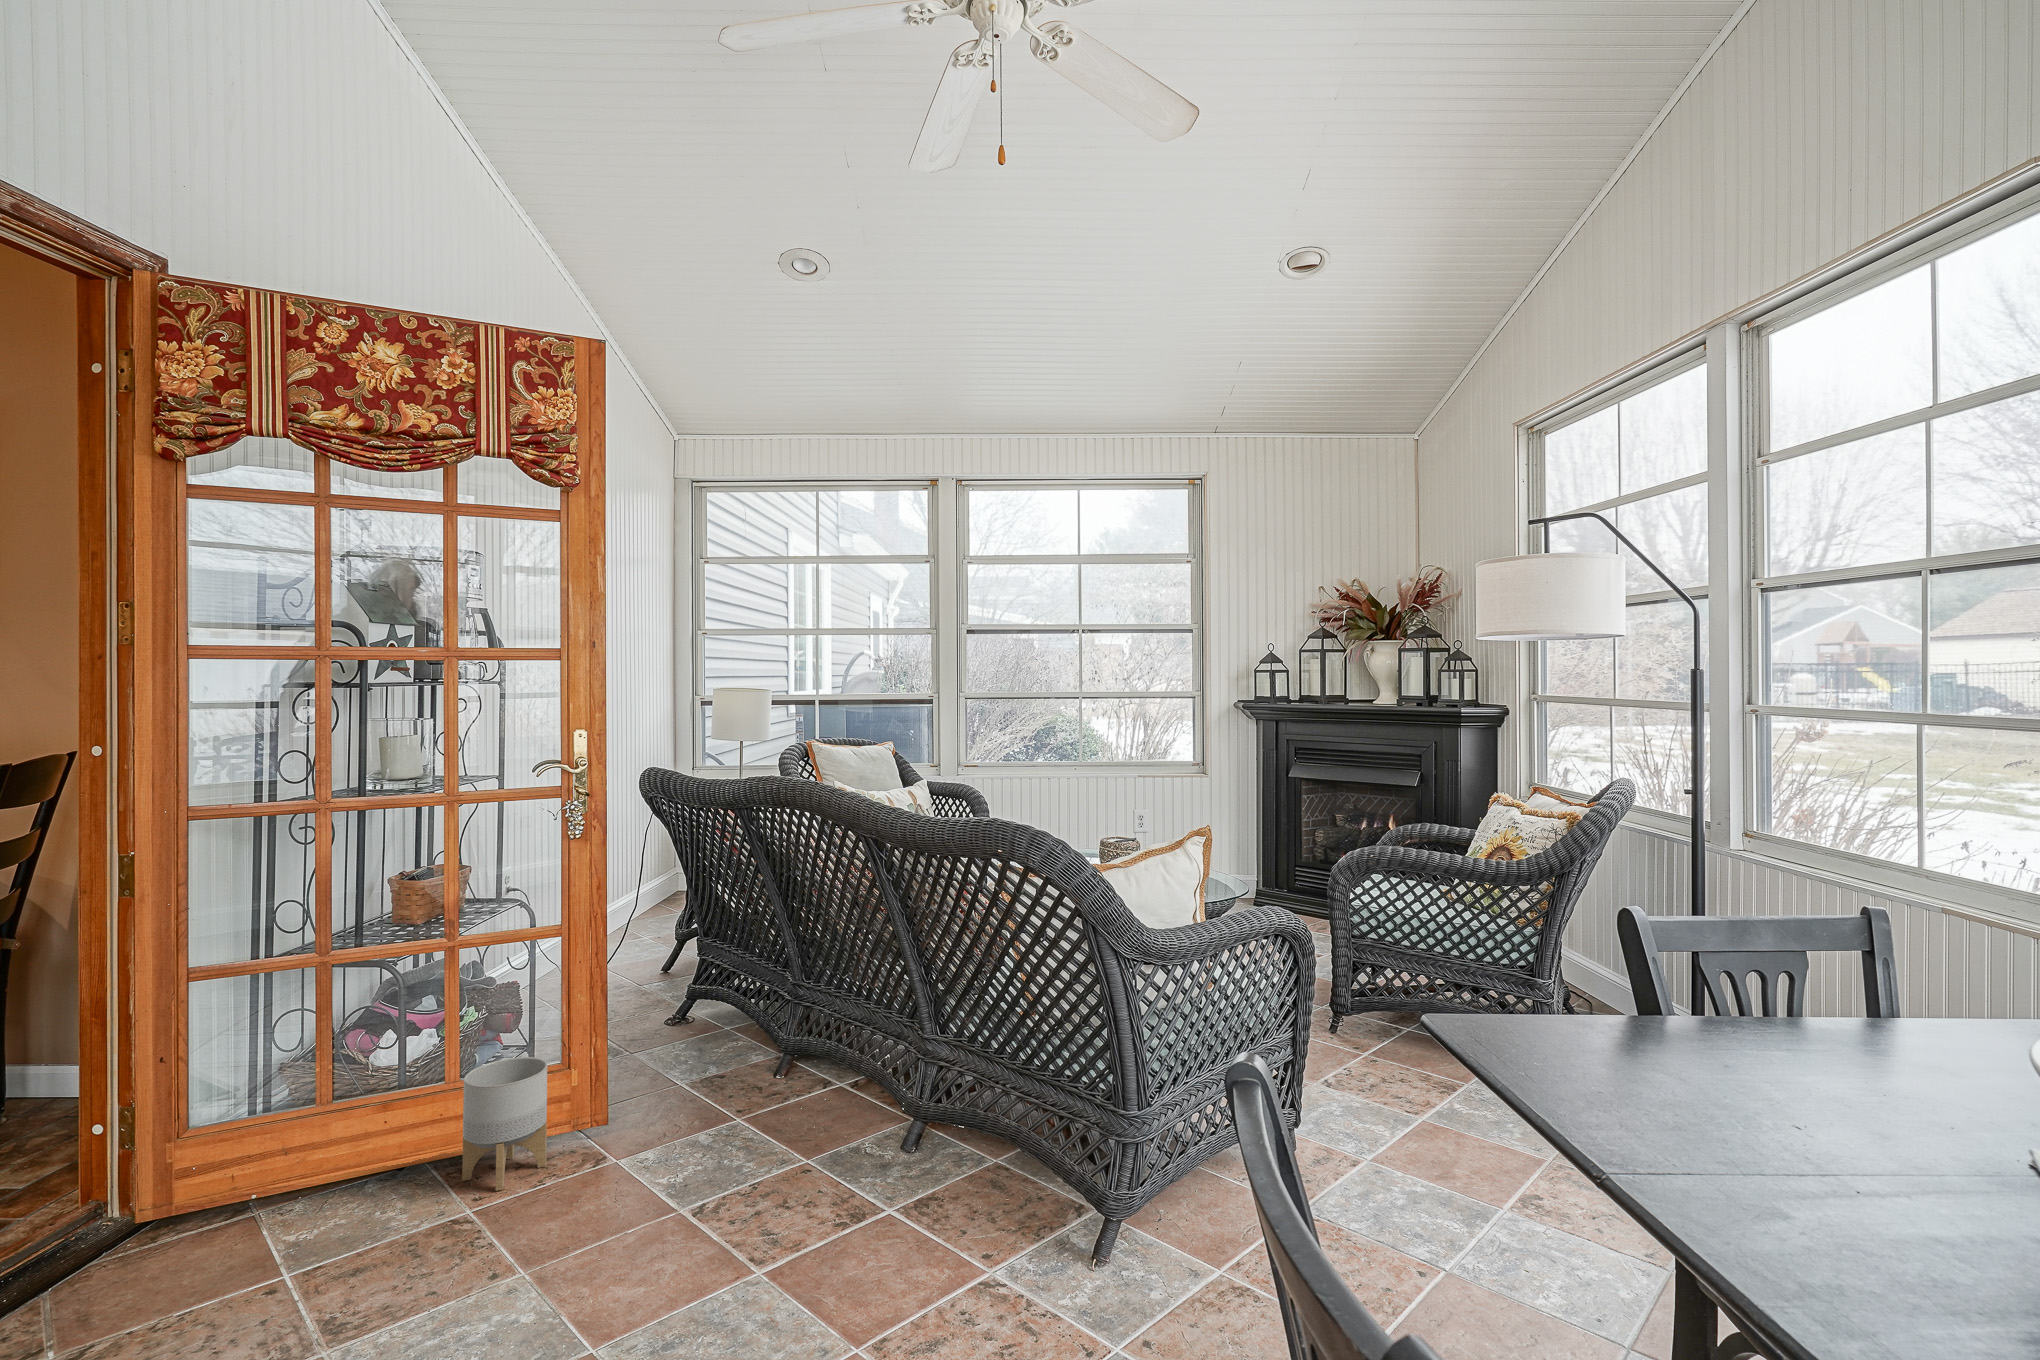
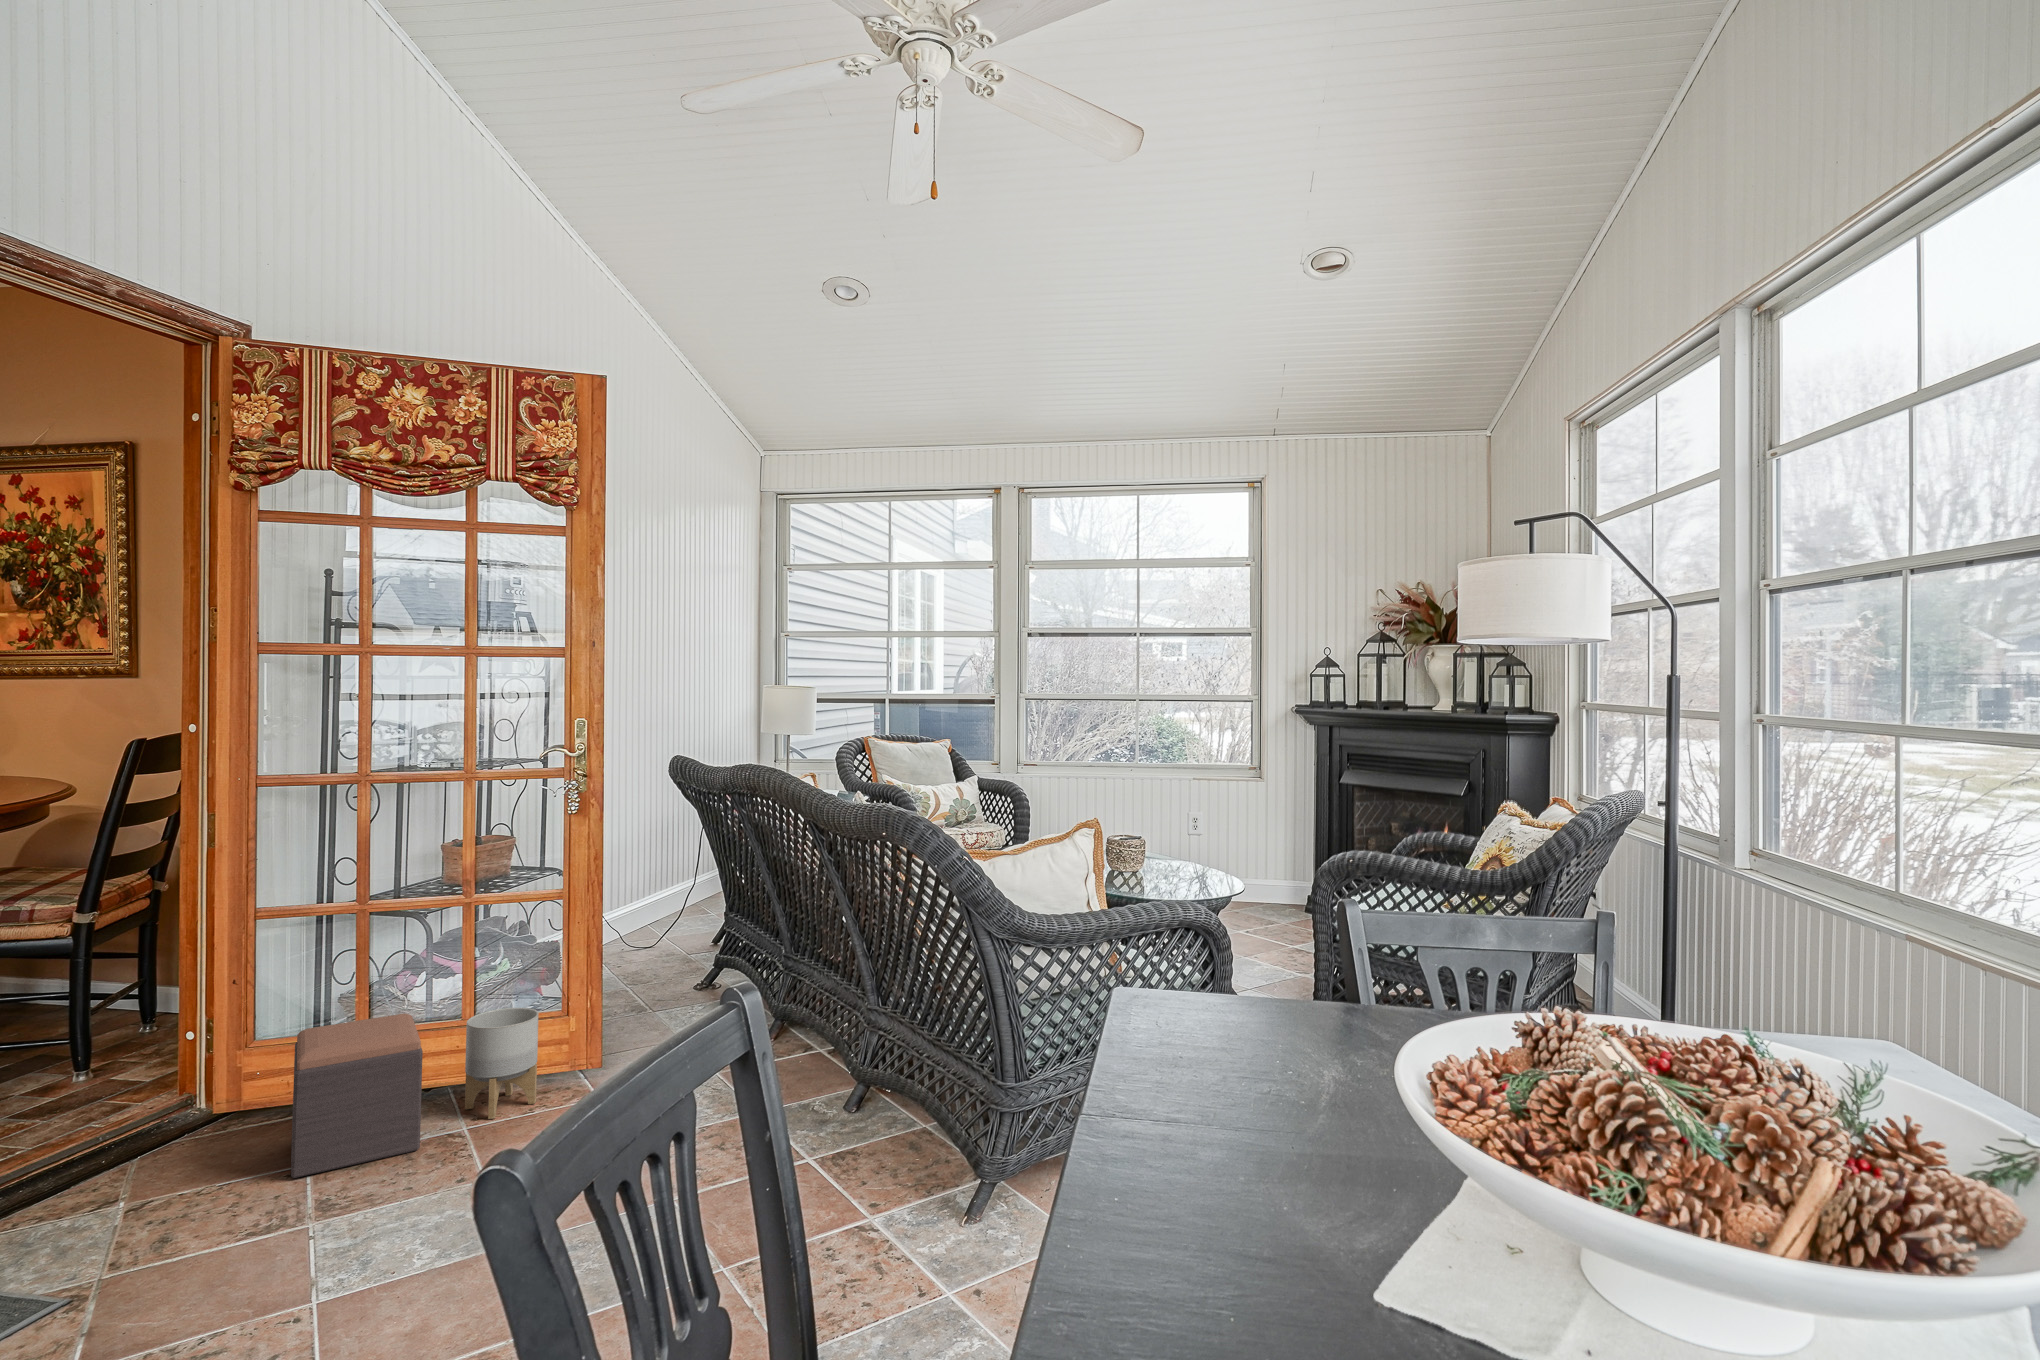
footstool: none [251,1077,425,1293] -> present [291,1014,423,1178]

